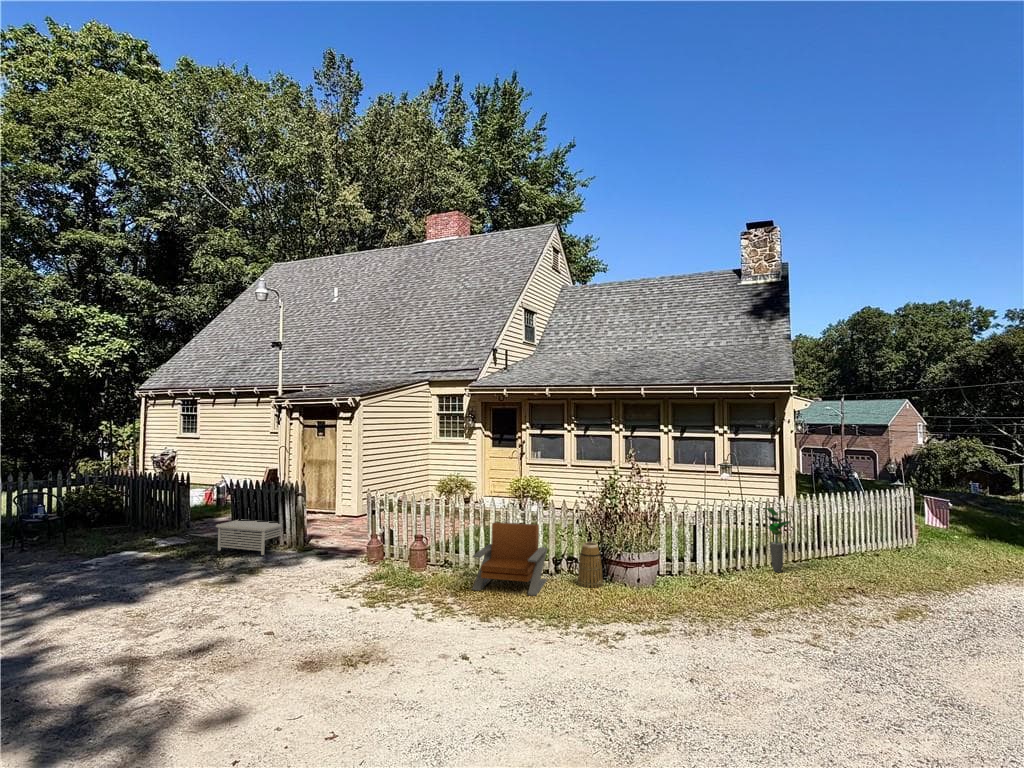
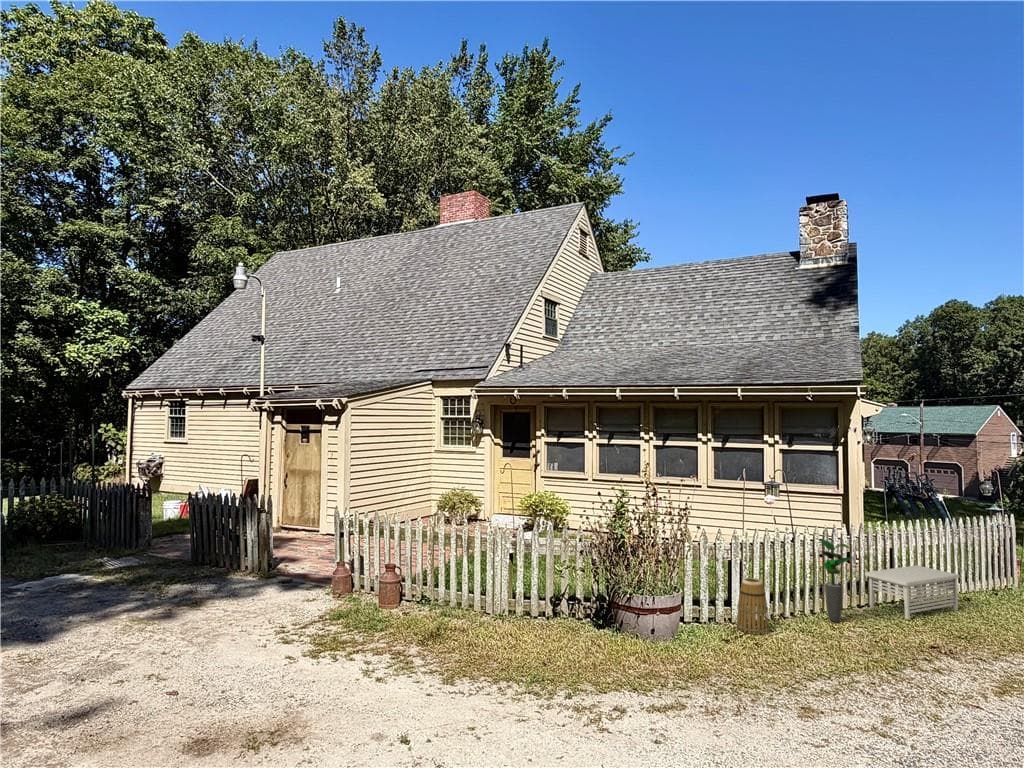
storage bench: present [216,519,281,555] -> present [865,565,959,619]
lounge chair: present [472,522,547,596] -> none [445,551,540,645]
basket: present [578,542,603,588] -> present [737,578,770,635]

